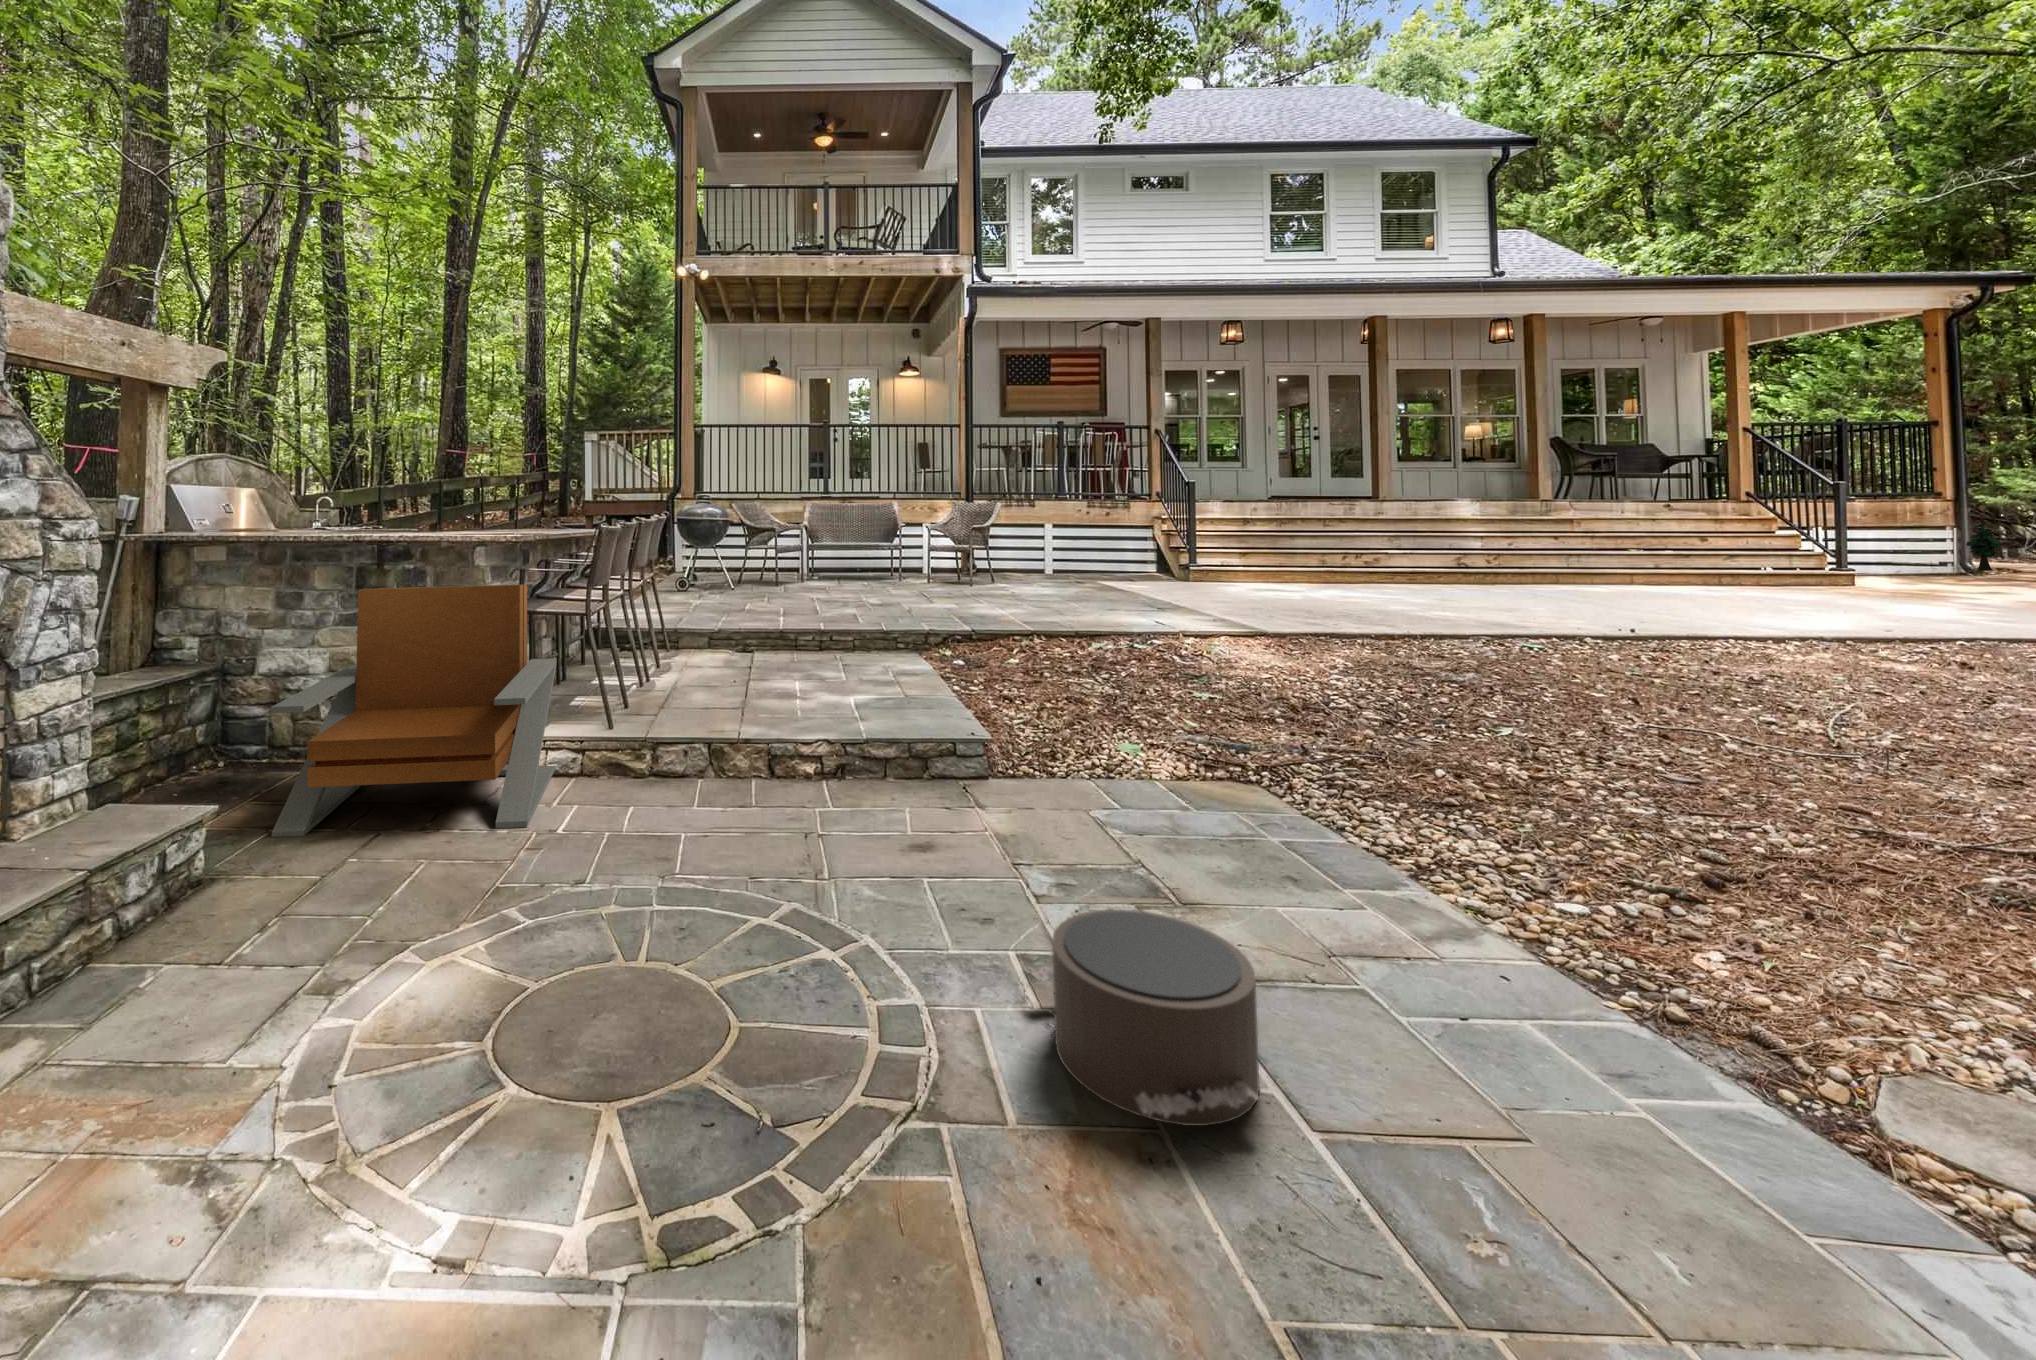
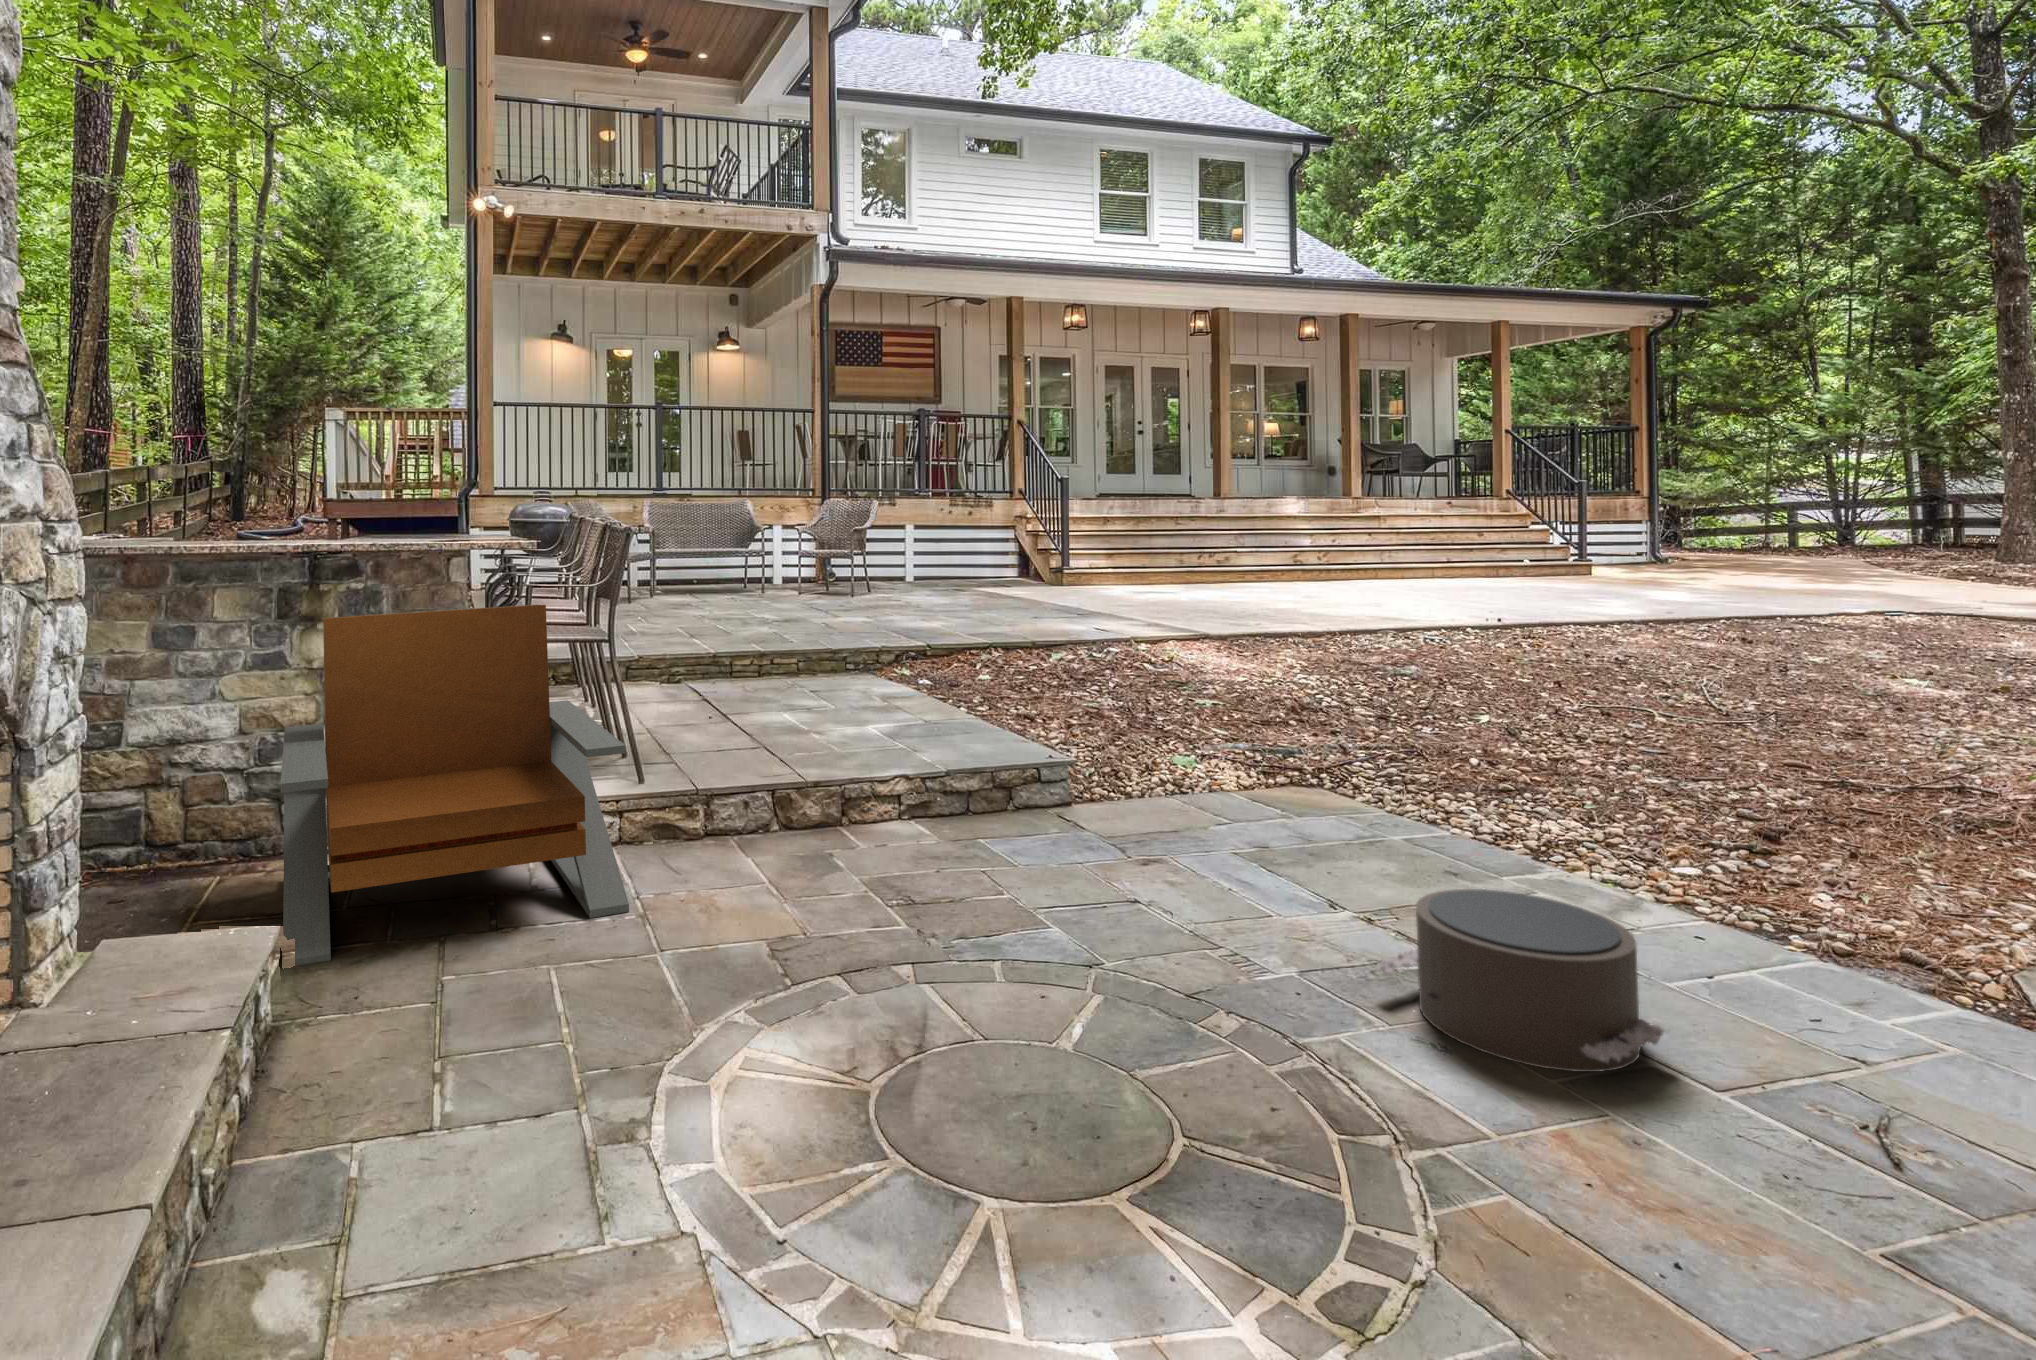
decorative plant: present [1966,524,2001,570] -> none [1658,517,1682,558]

